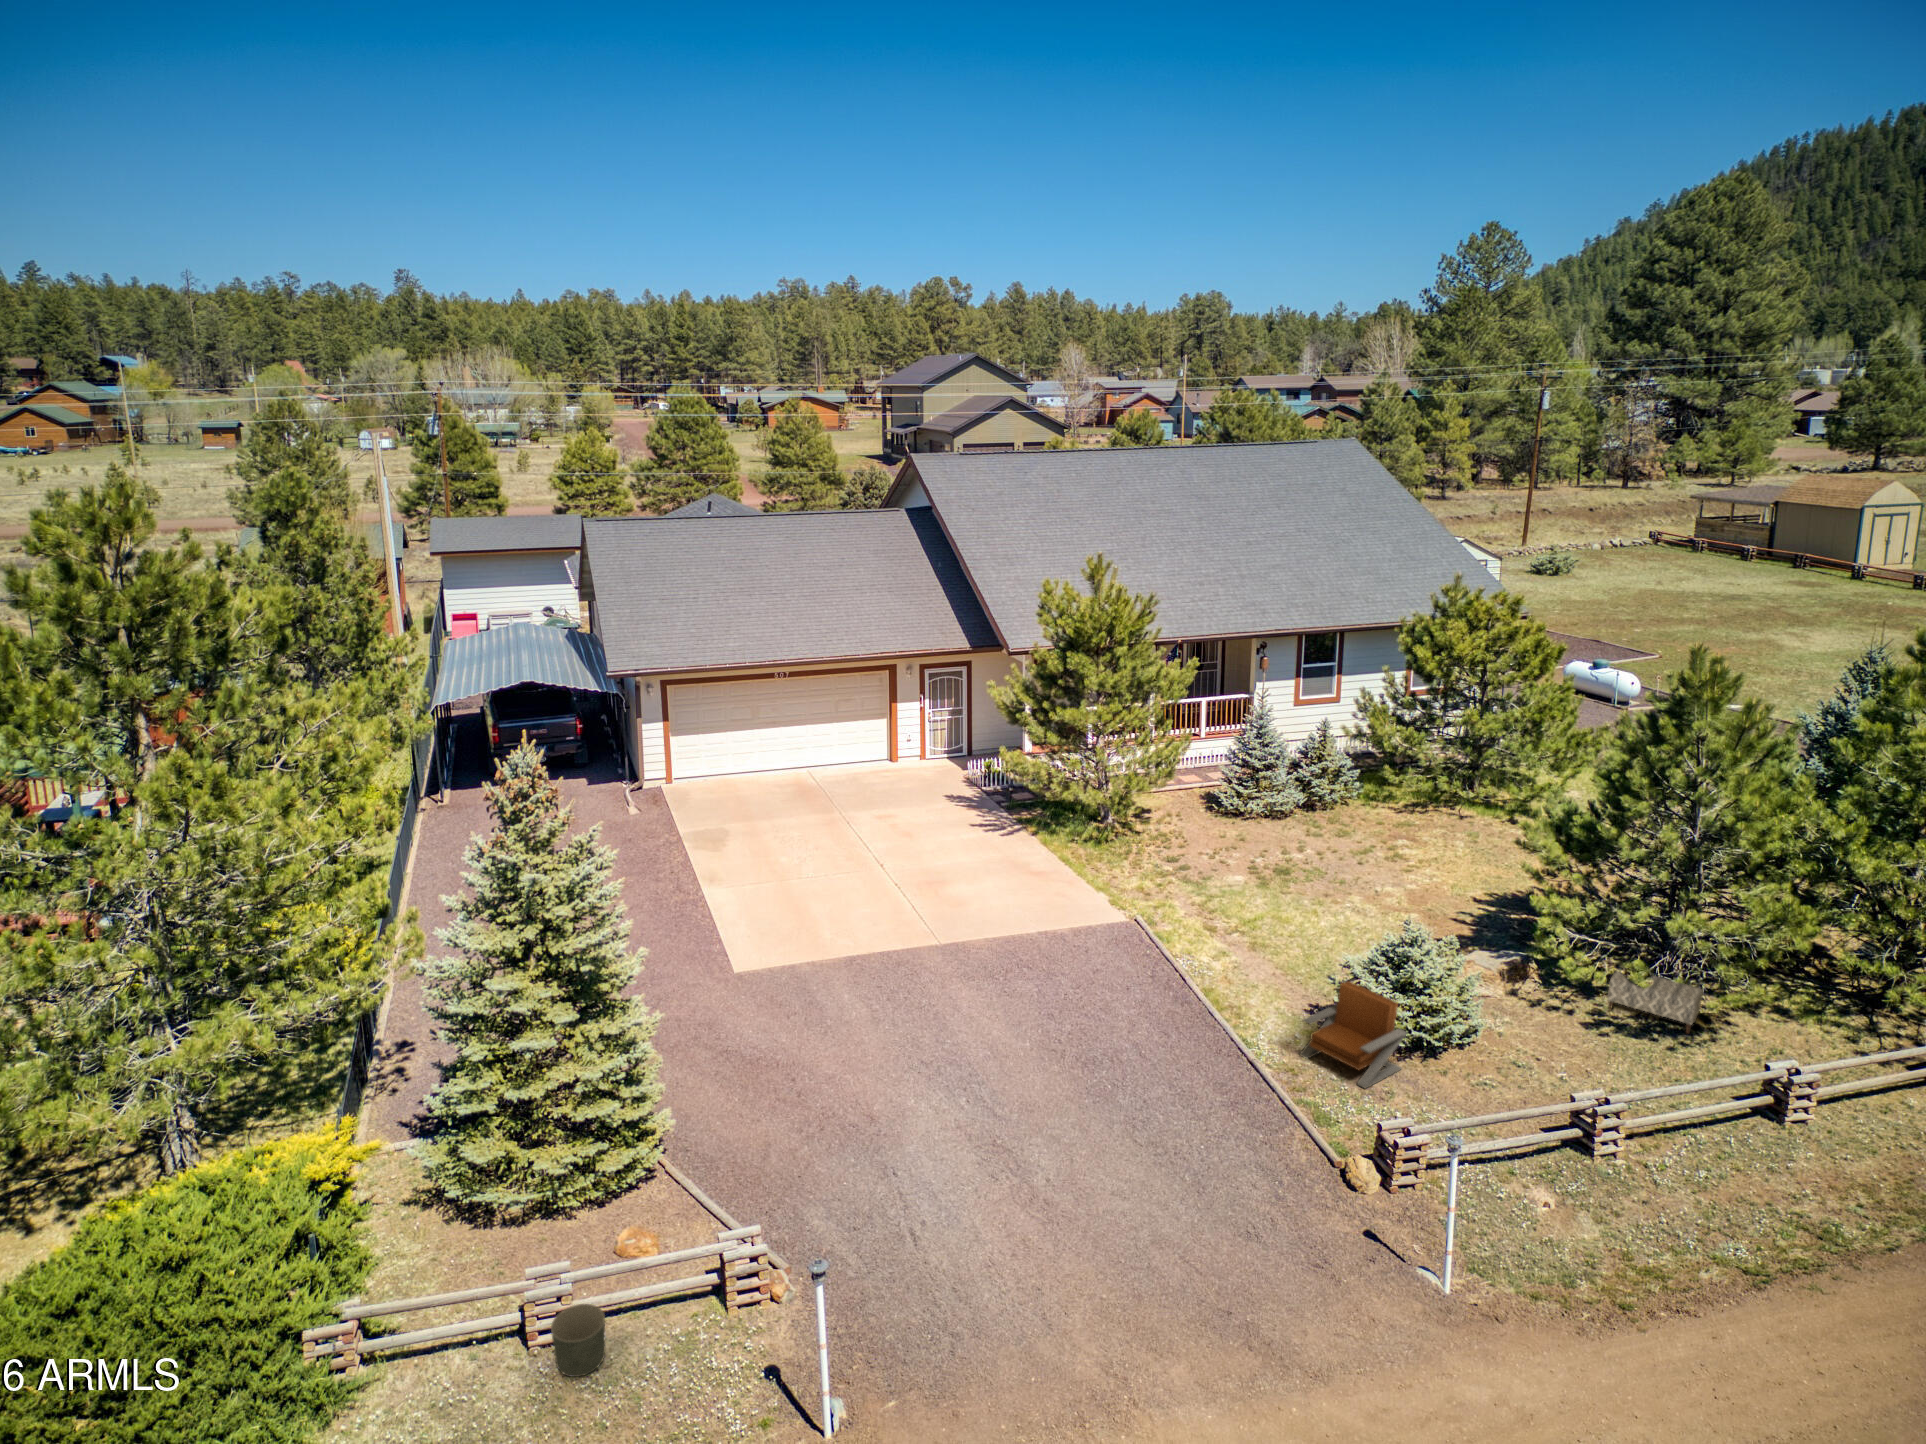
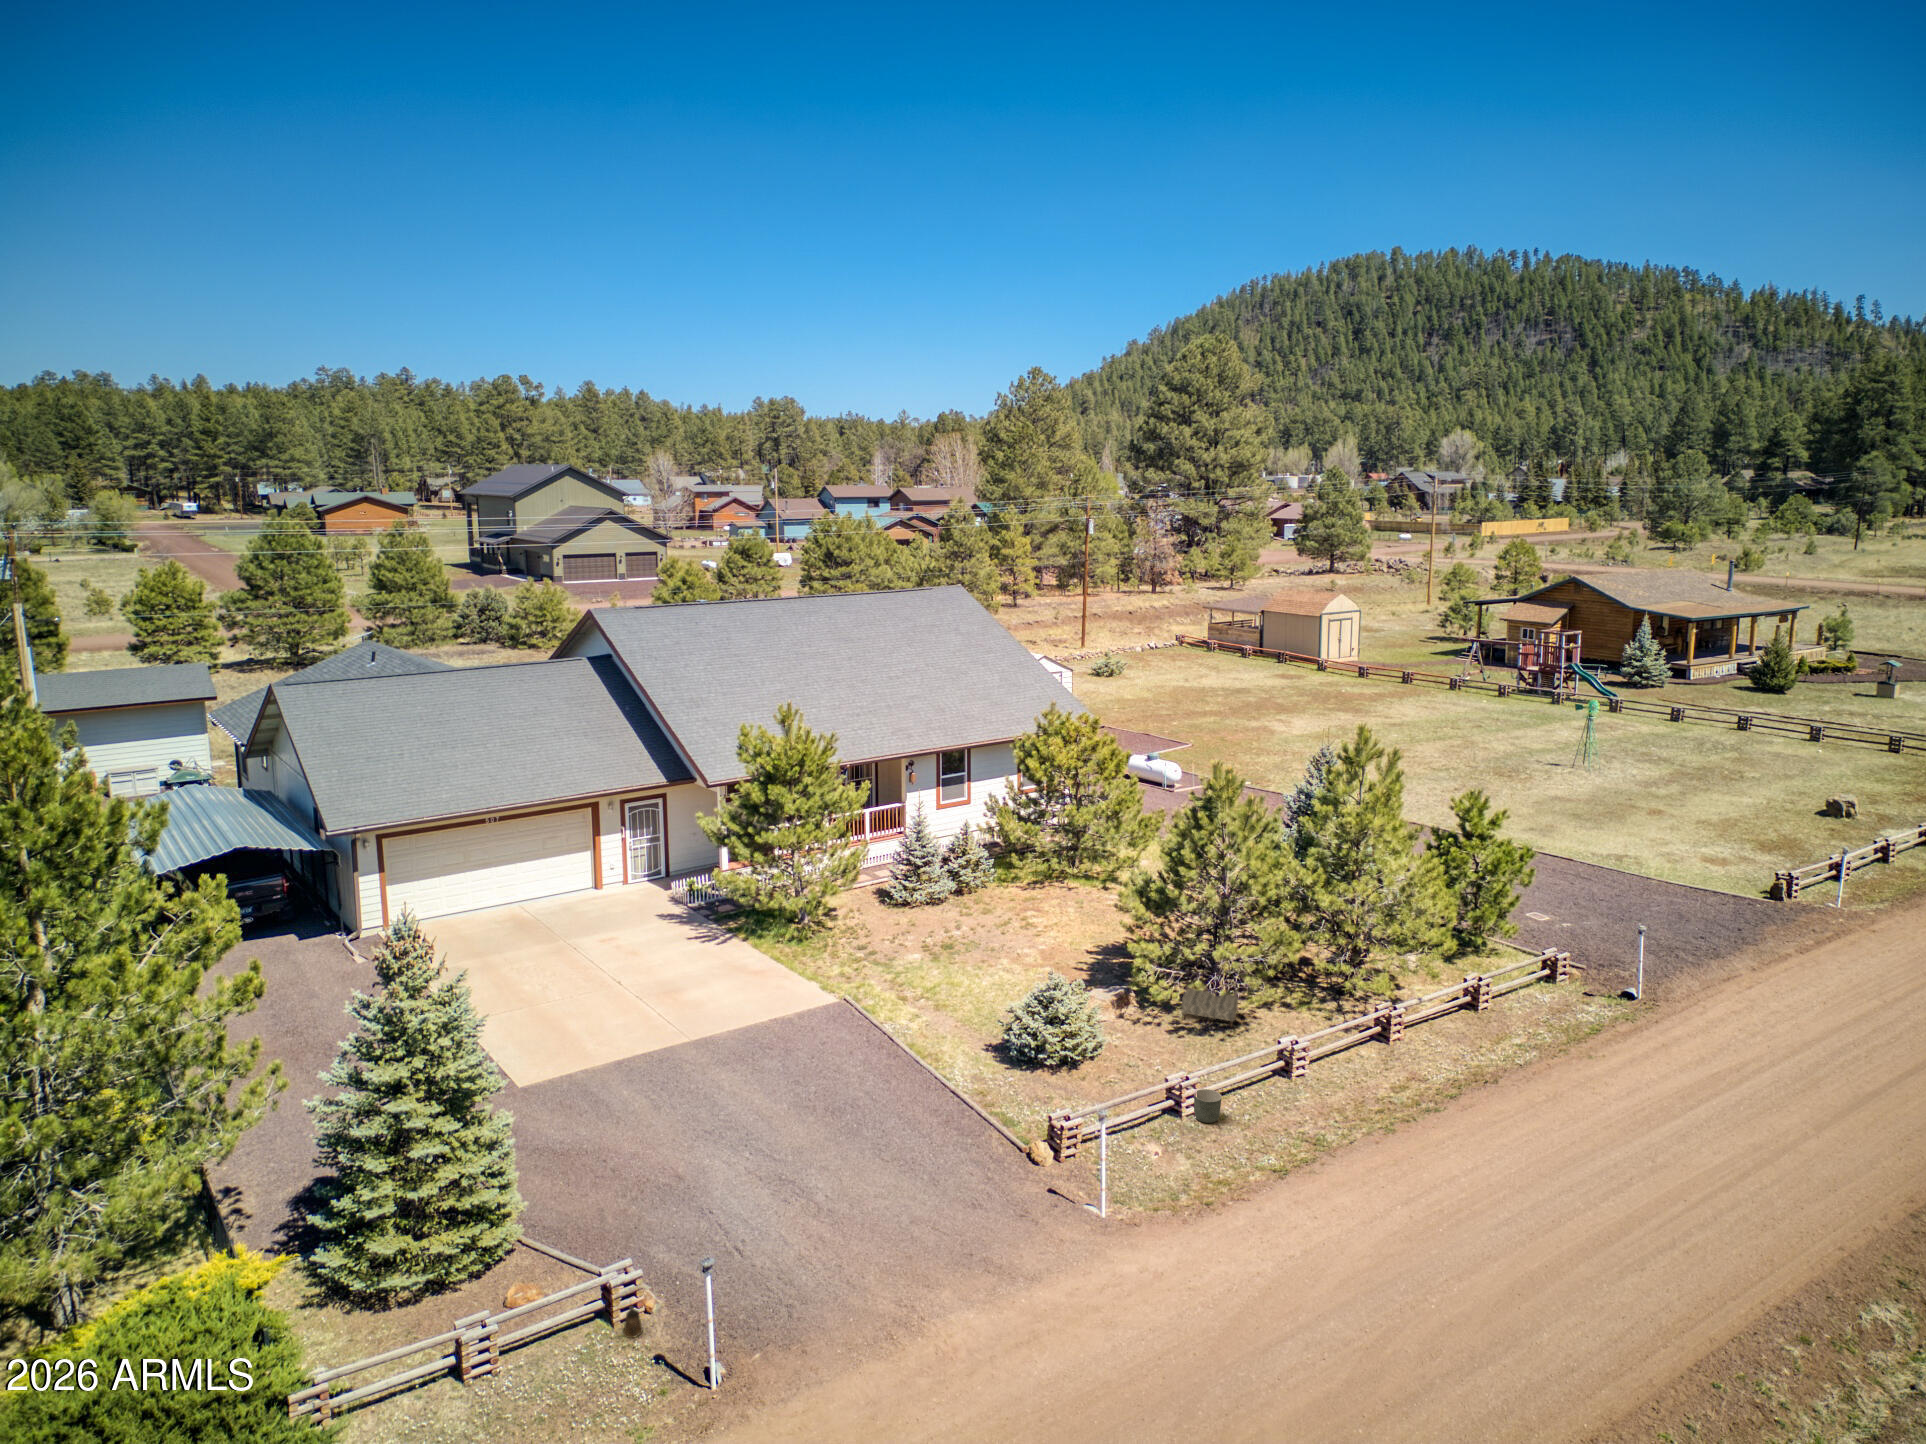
lounge chair: present [1300,981,1407,1088] -> none [987,1022,1059,1097]
watering can: none [723,1291,750,1335] -> present [623,1306,643,1338]
planter: present [551,1304,605,1377] -> present [1194,1089,1222,1123]

